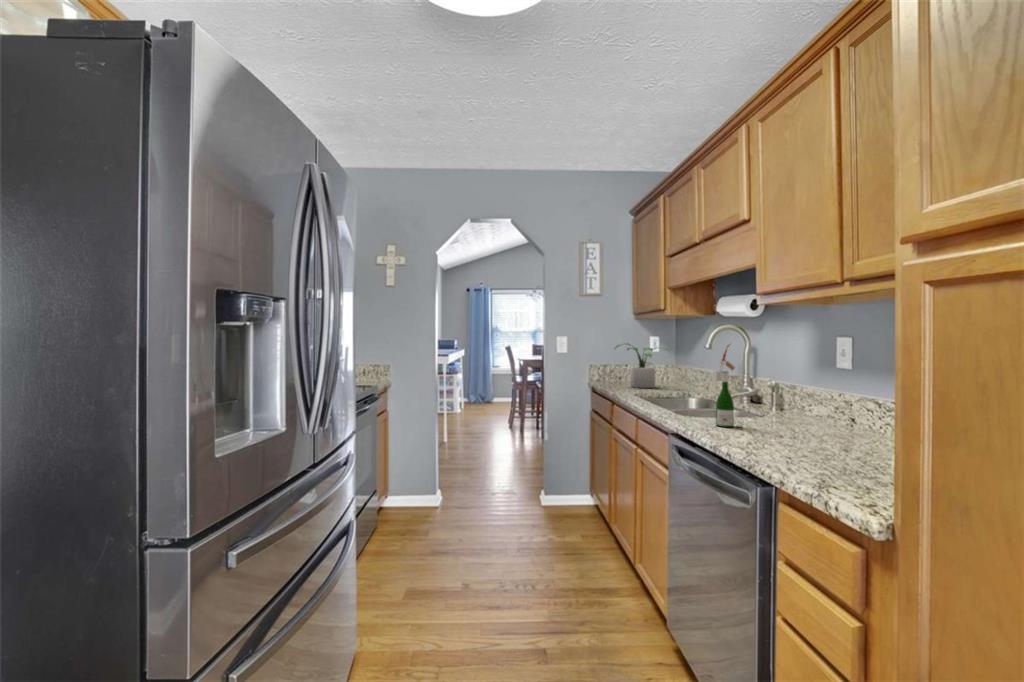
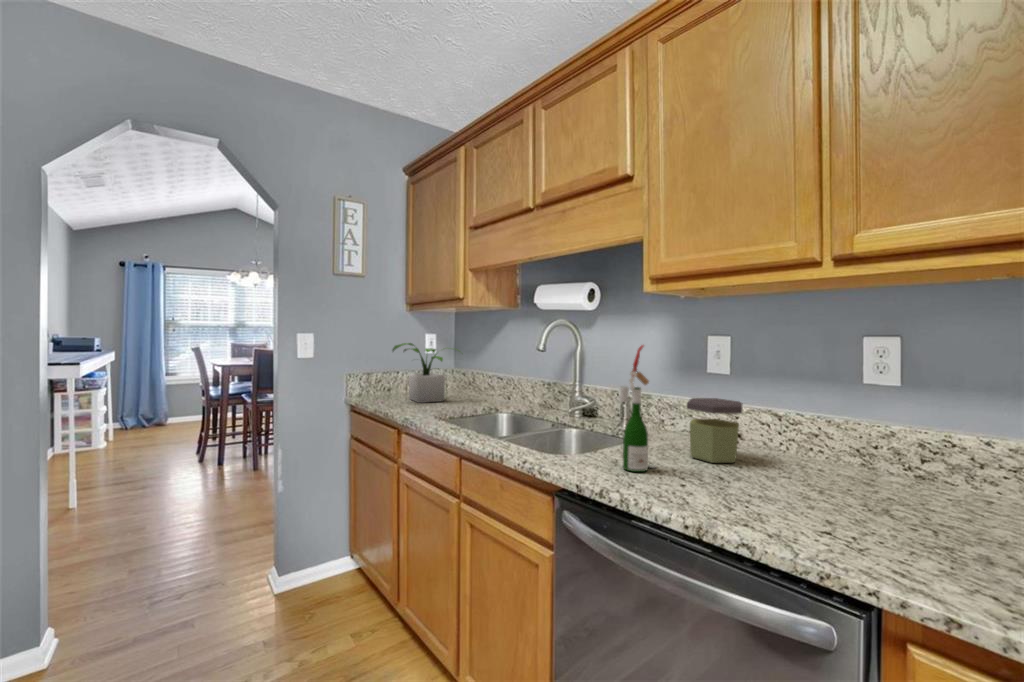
jar: none [779,384,830,432] -> present [687,398,742,463]

